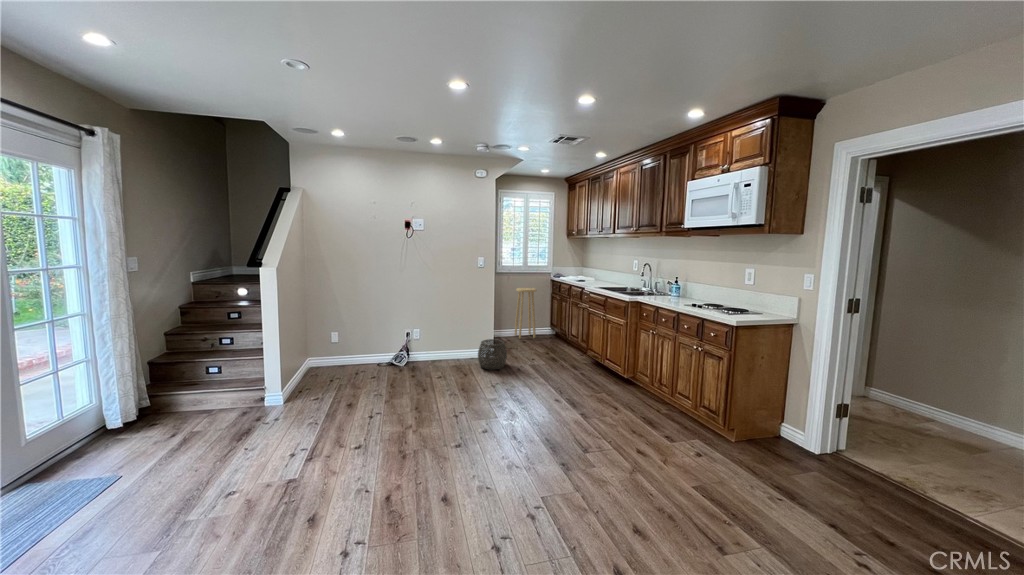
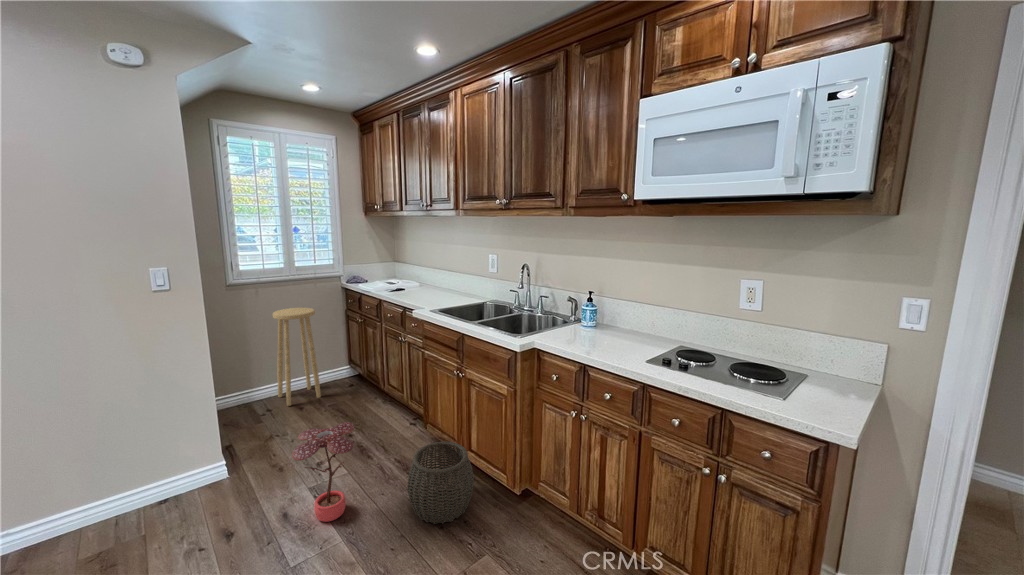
potted plant: none [526,332,552,373] -> present [292,422,354,522]
woven basket: present [478,339,507,369] -> present [407,442,474,524]

